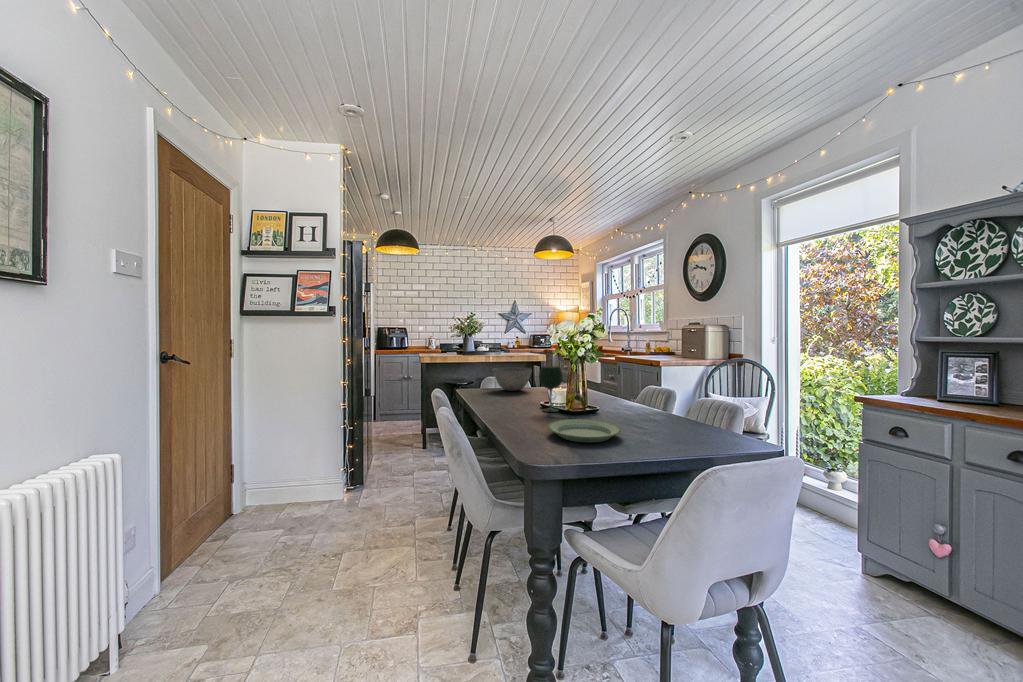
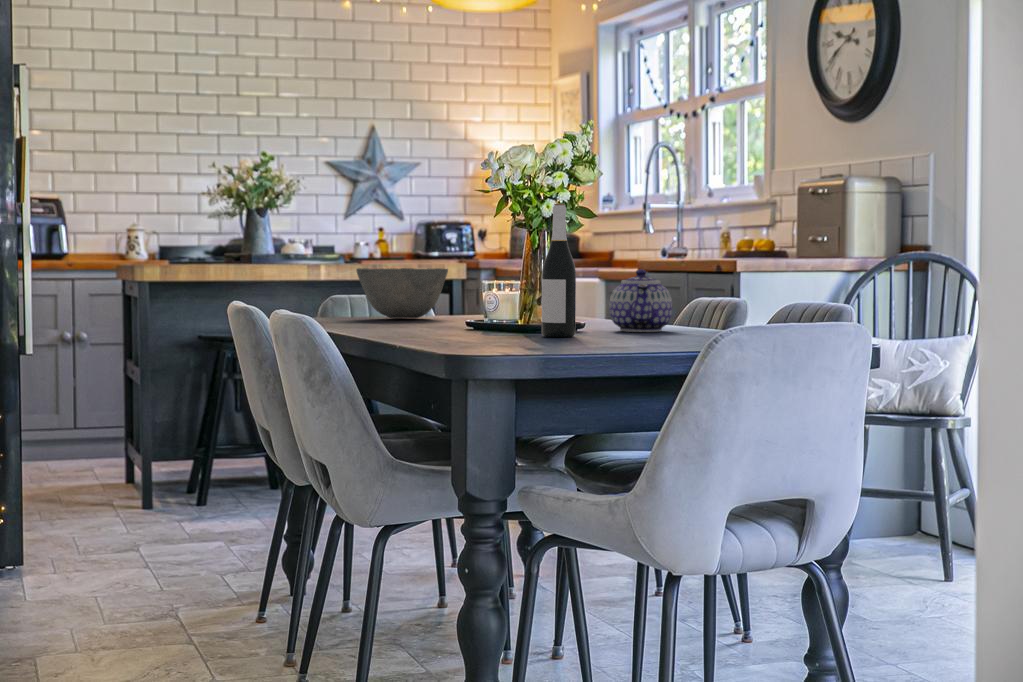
wine bottle: none [571,352,588,421] -> present [542,204,576,337]
wine glass: present [539,366,563,412] -> none [475,240,524,332]
teapot: none [605,381,637,413] -> present [609,269,673,332]
plate: present [548,419,621,443] -> none [502,325,634,348]

